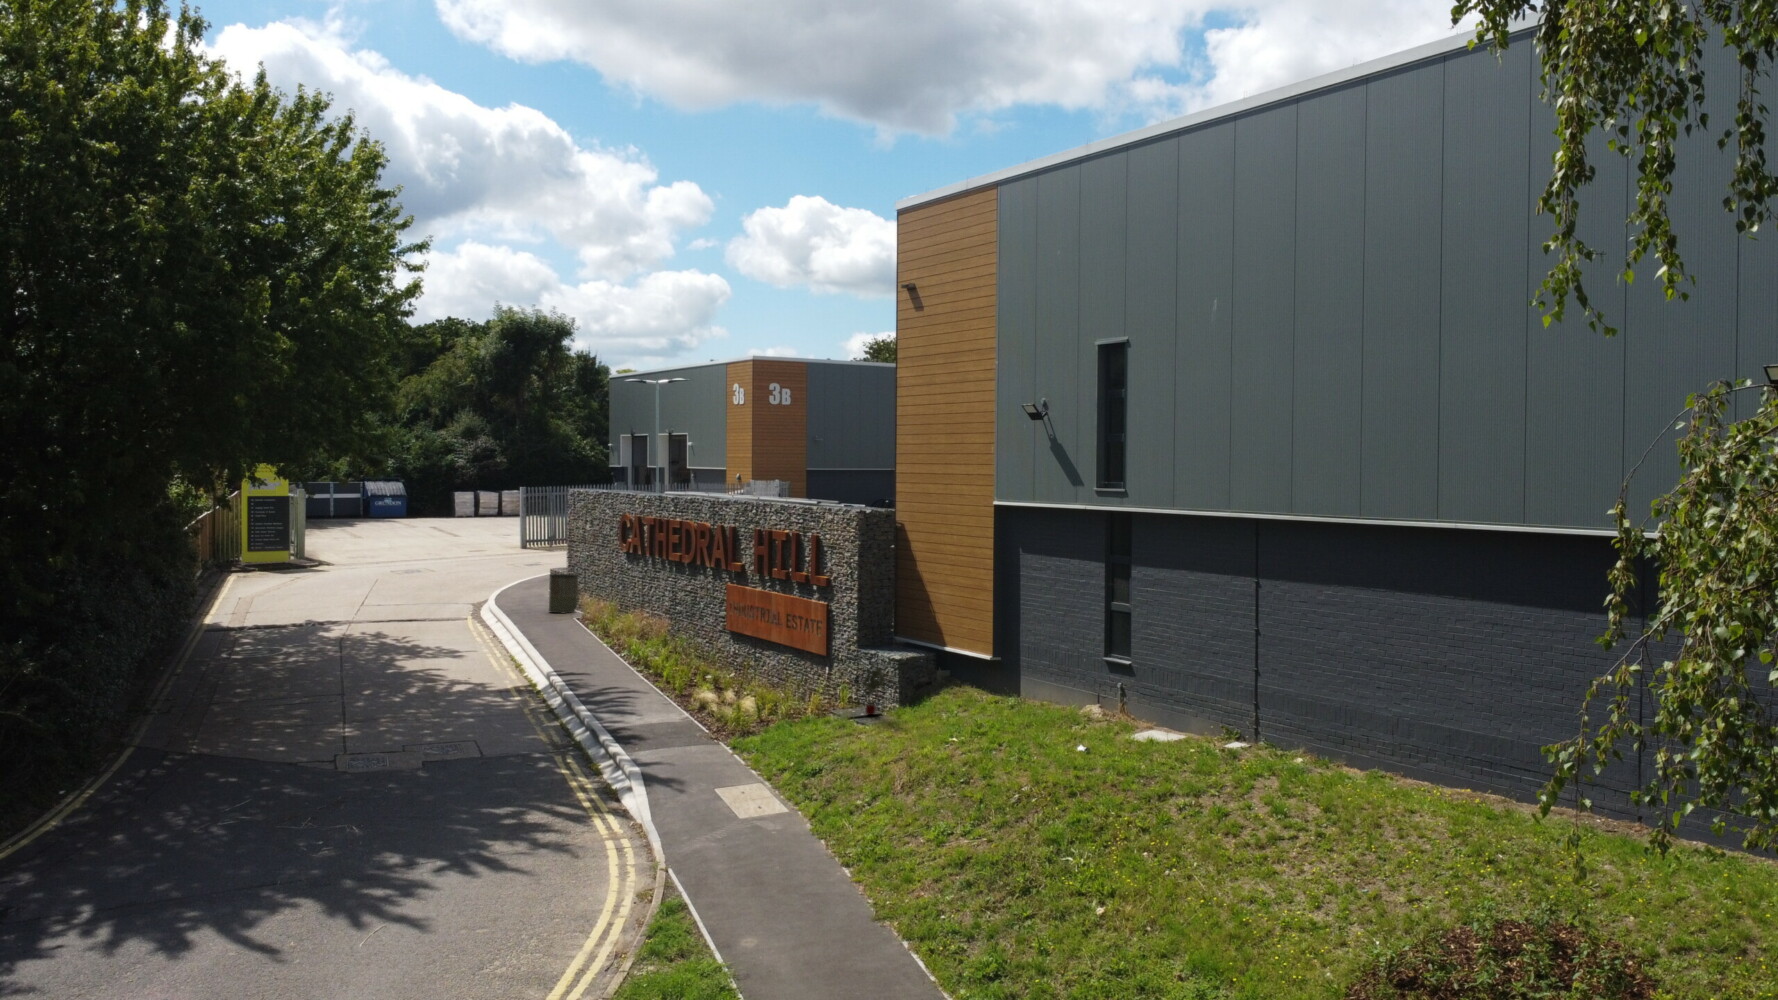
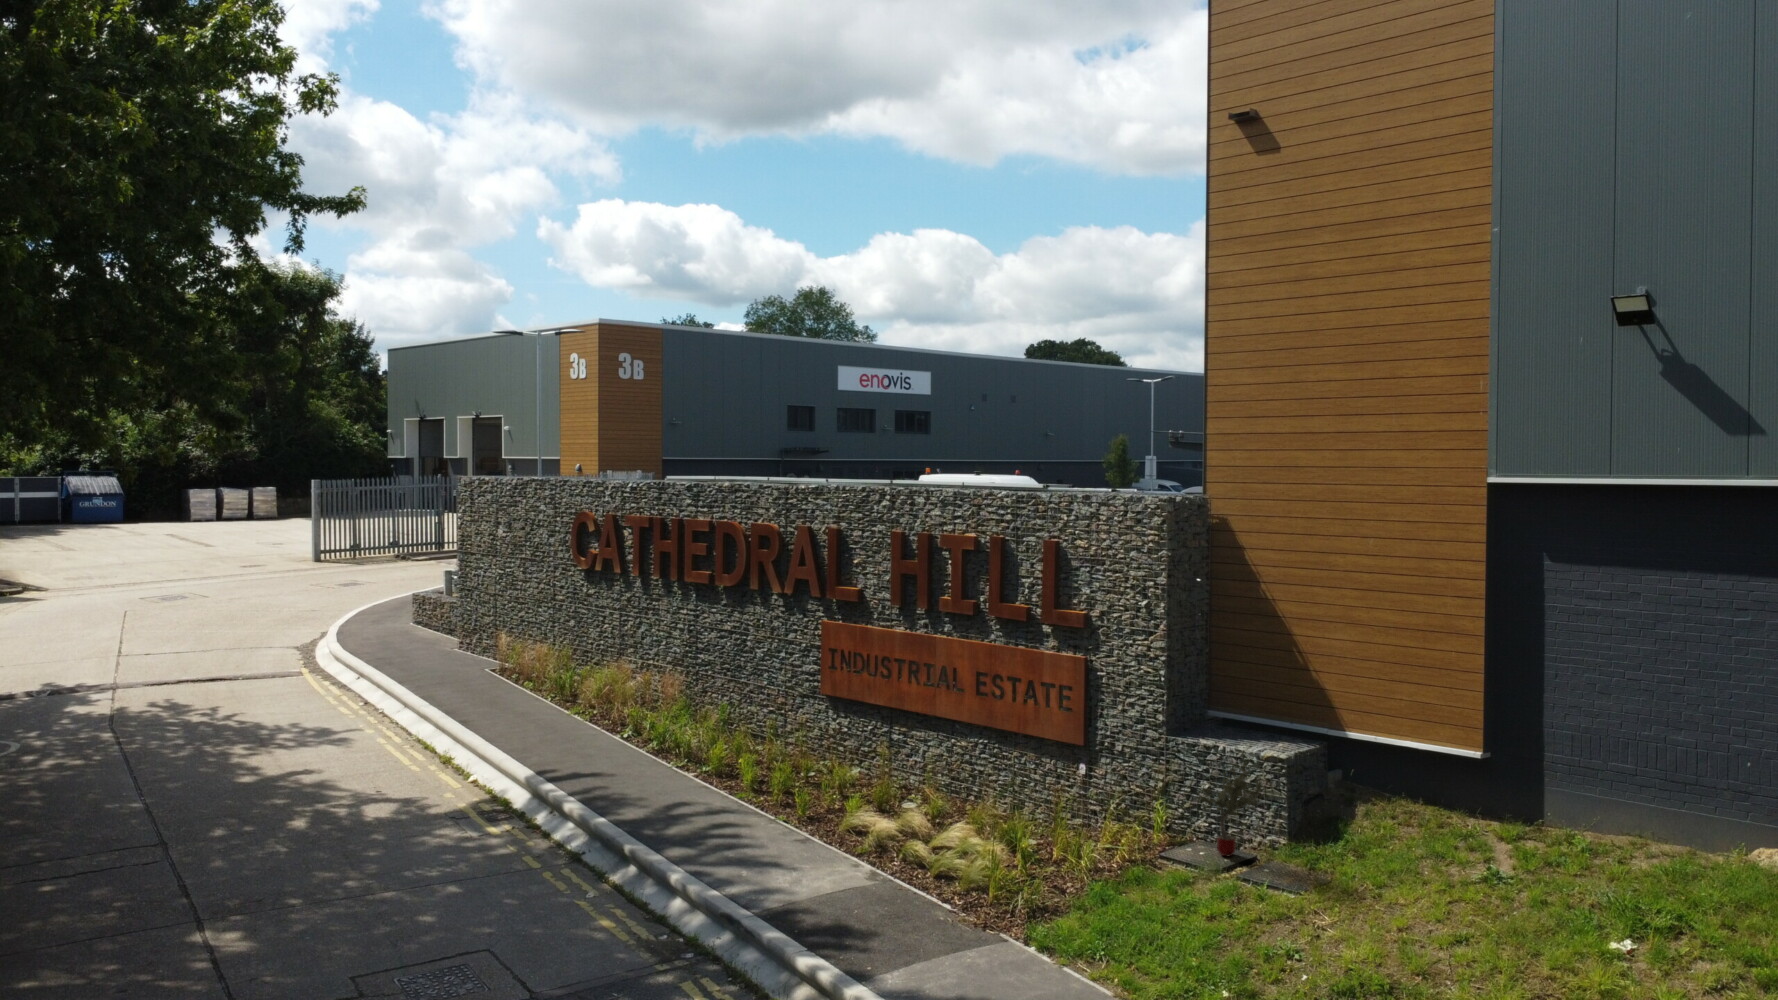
trash can: present [549,574,578,613] -> none [433,601,477,659]

